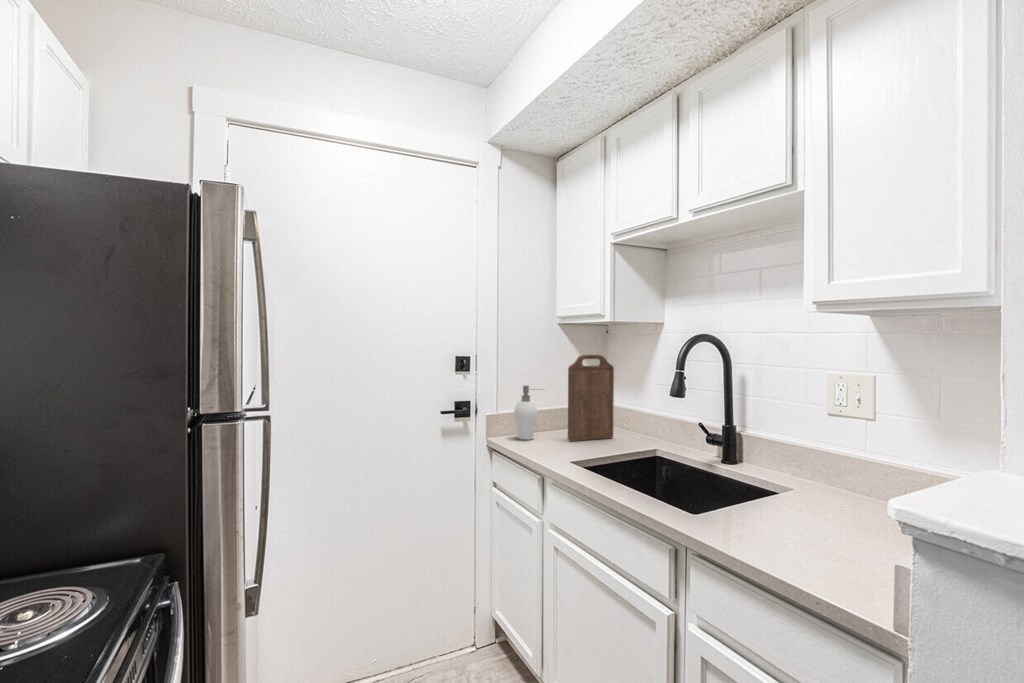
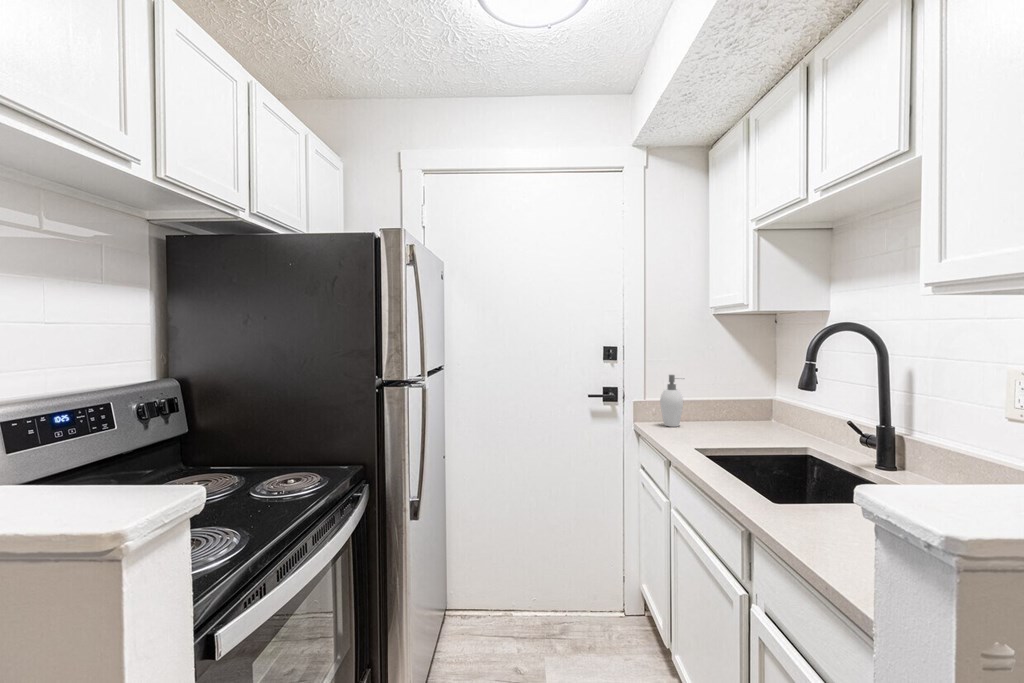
cutting board: present [568,355,614,441] -> none [712,345,766,432]

